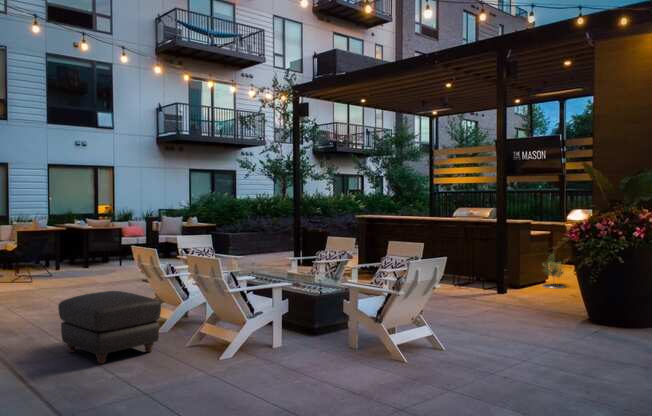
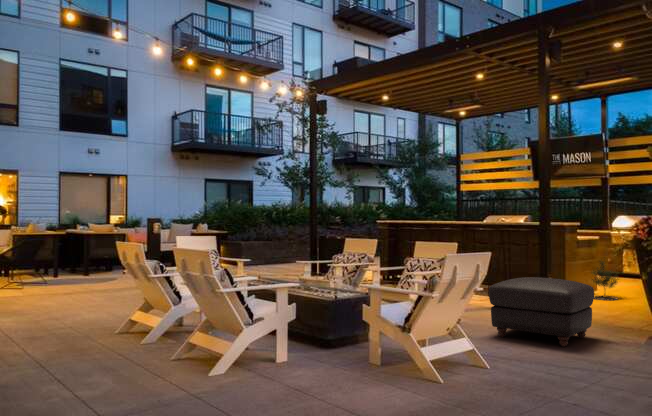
ottoman: present [58,291,161,364] -> present [489,277,594,347]

